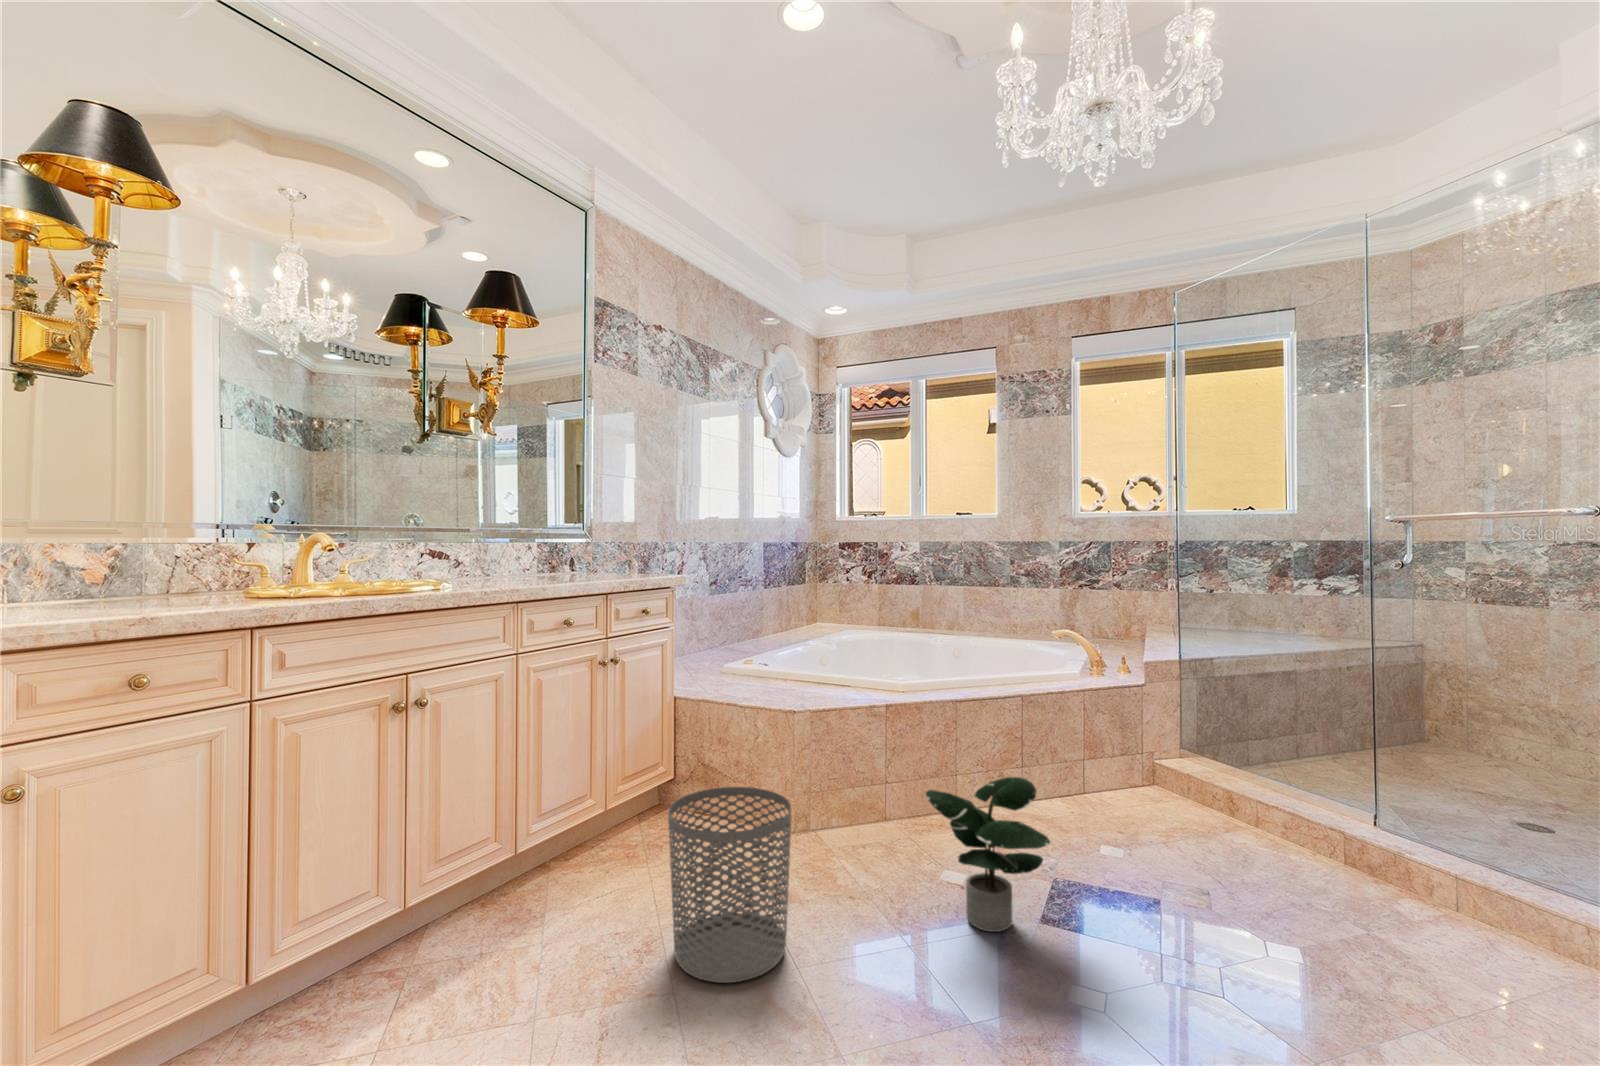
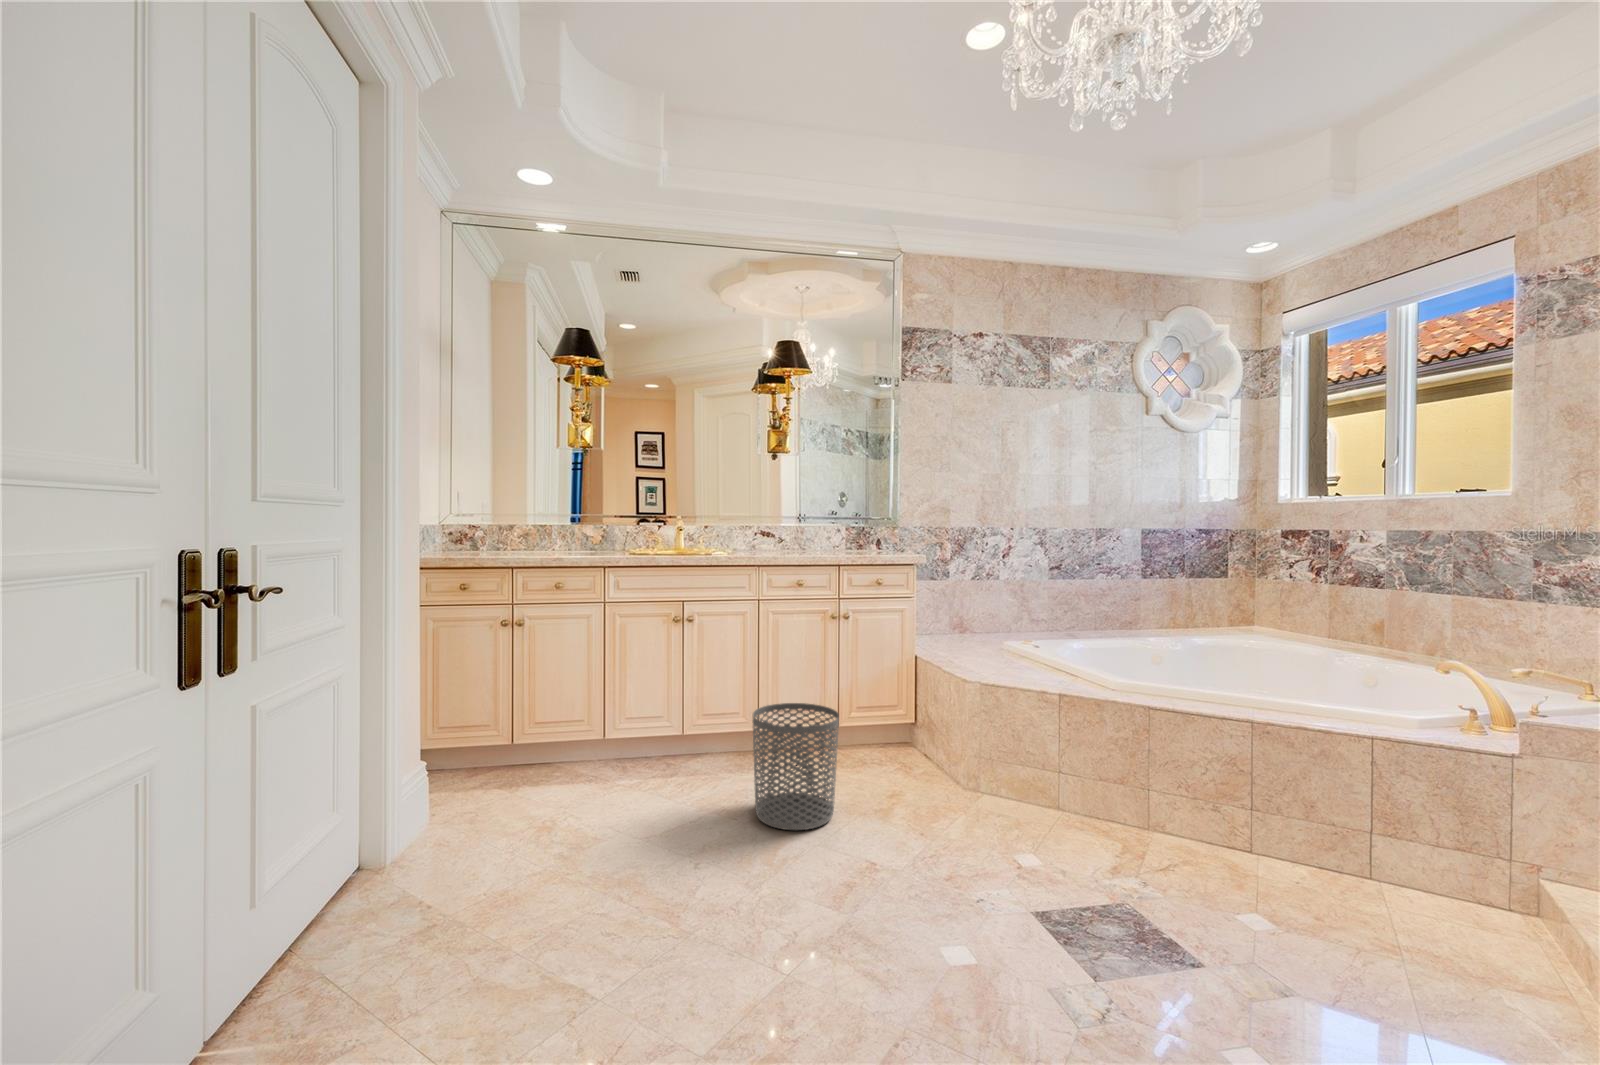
potted plant: present [926,777,1050,932] -> none [915,752,1039,897]

